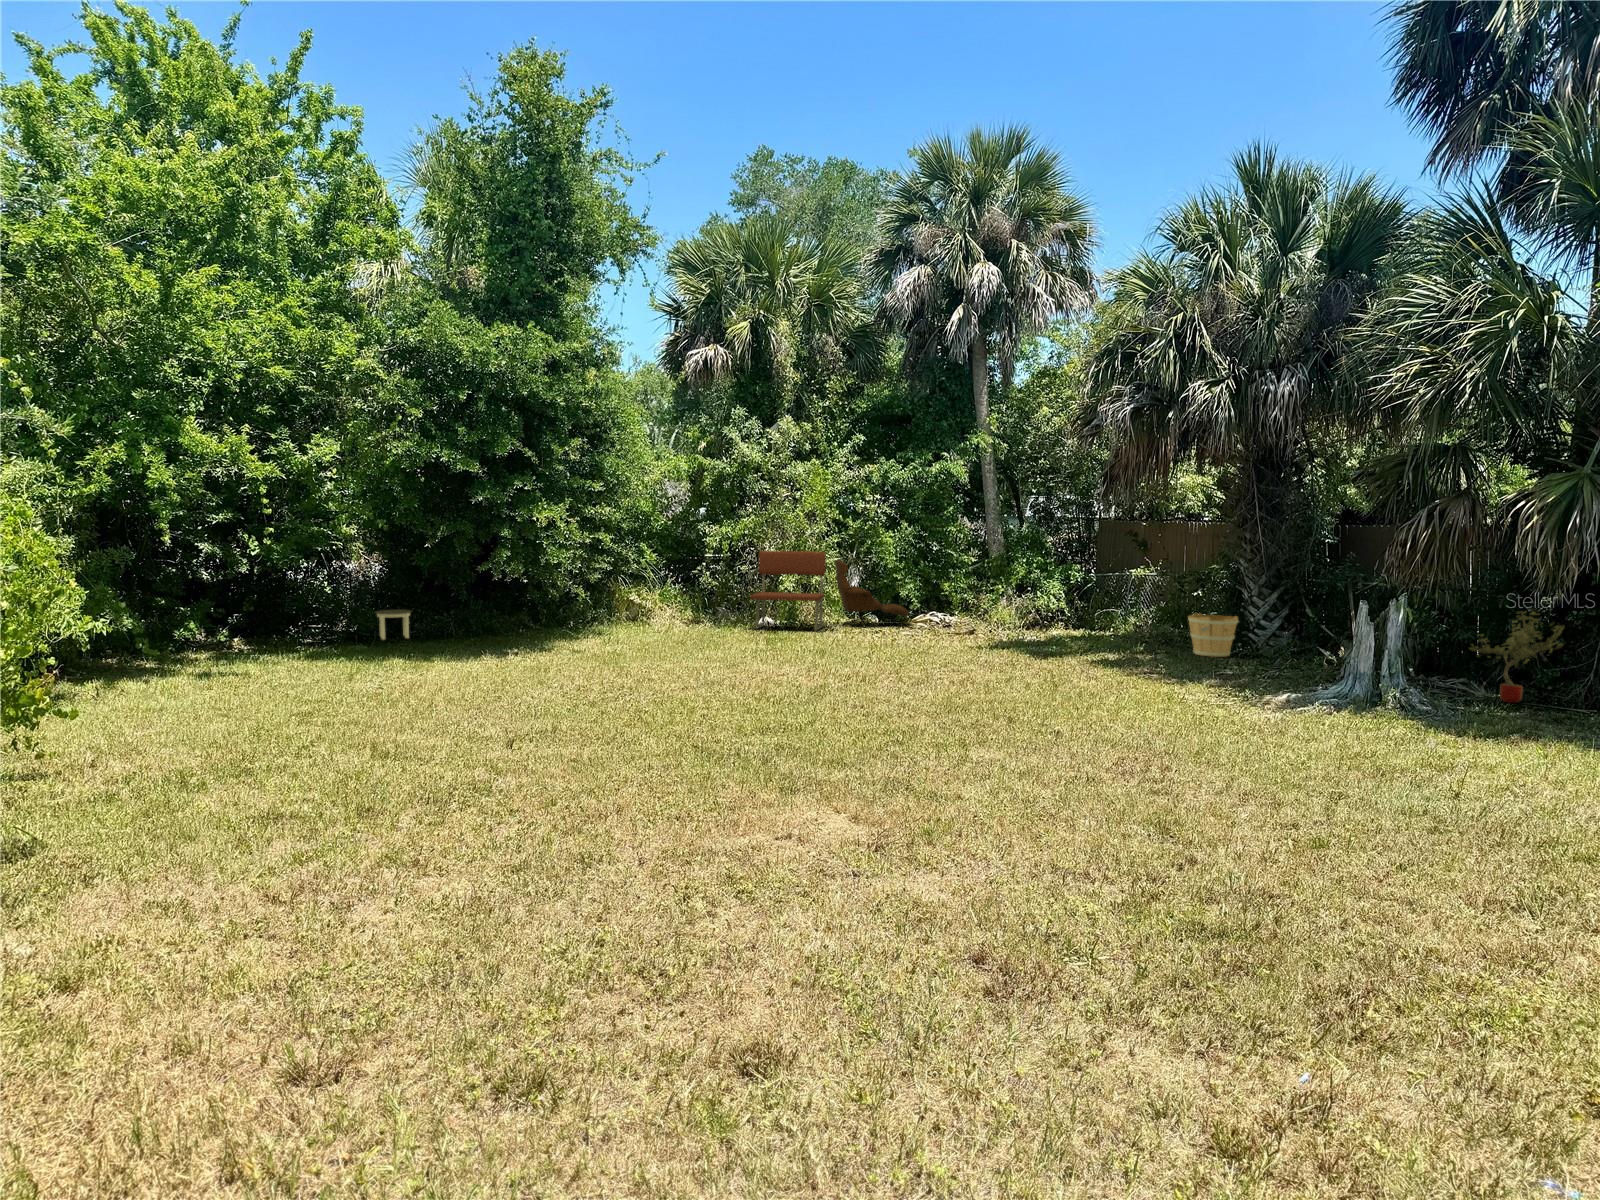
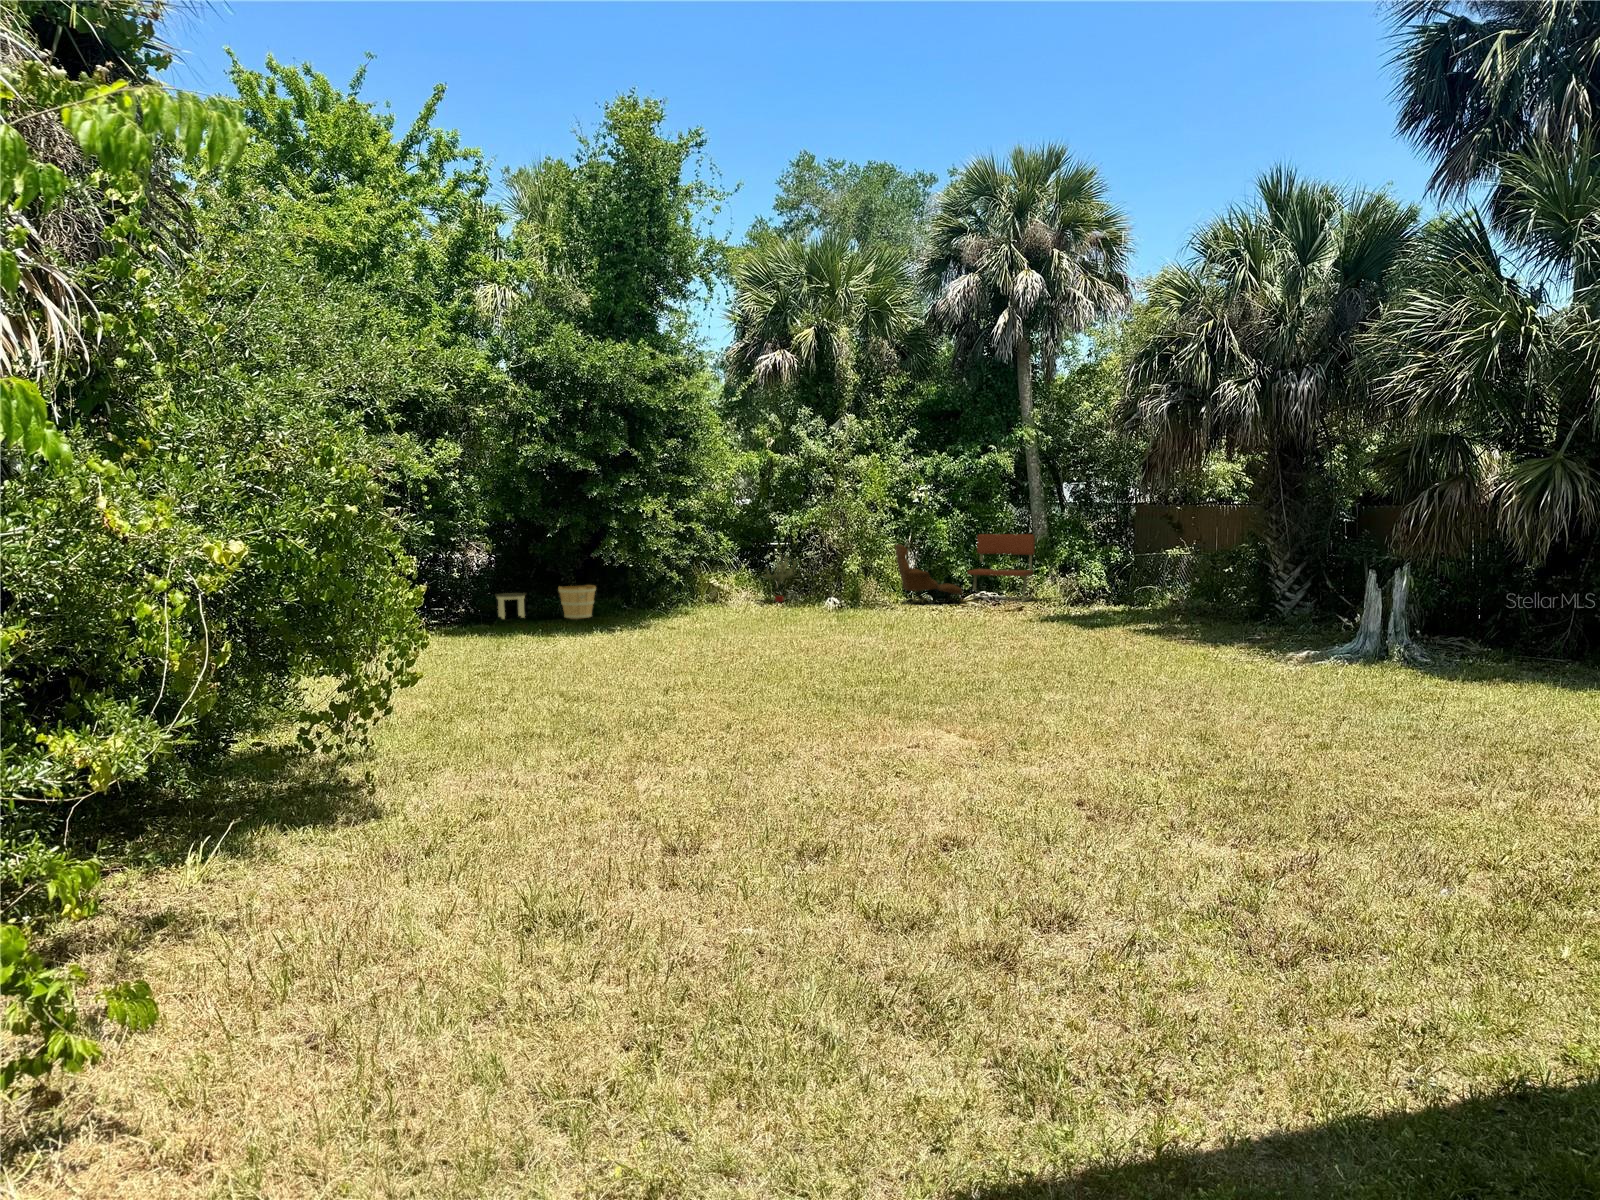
bench: present [750,551,826,631] -> present [967,534,1035,602]
potted tree: present [1470,611,1564,703] -> present [763,556,796,602]
wooden bucket: present [1188,613,1239,657] -> present [558,585,596,619]

